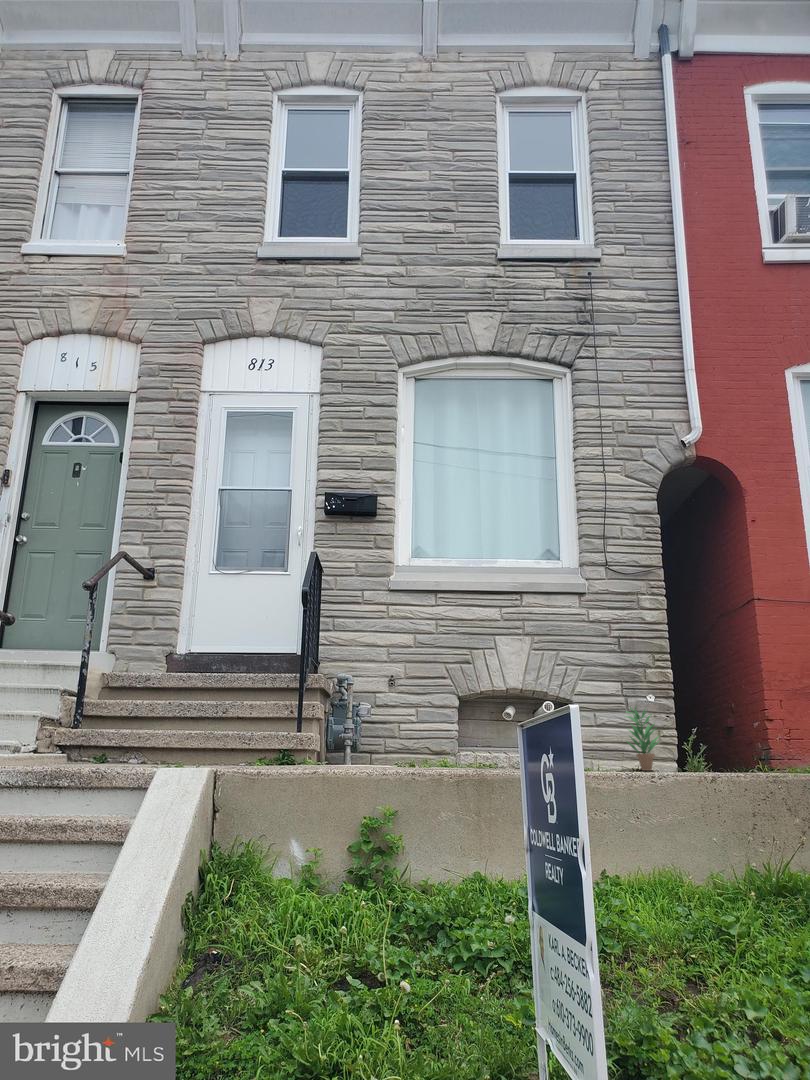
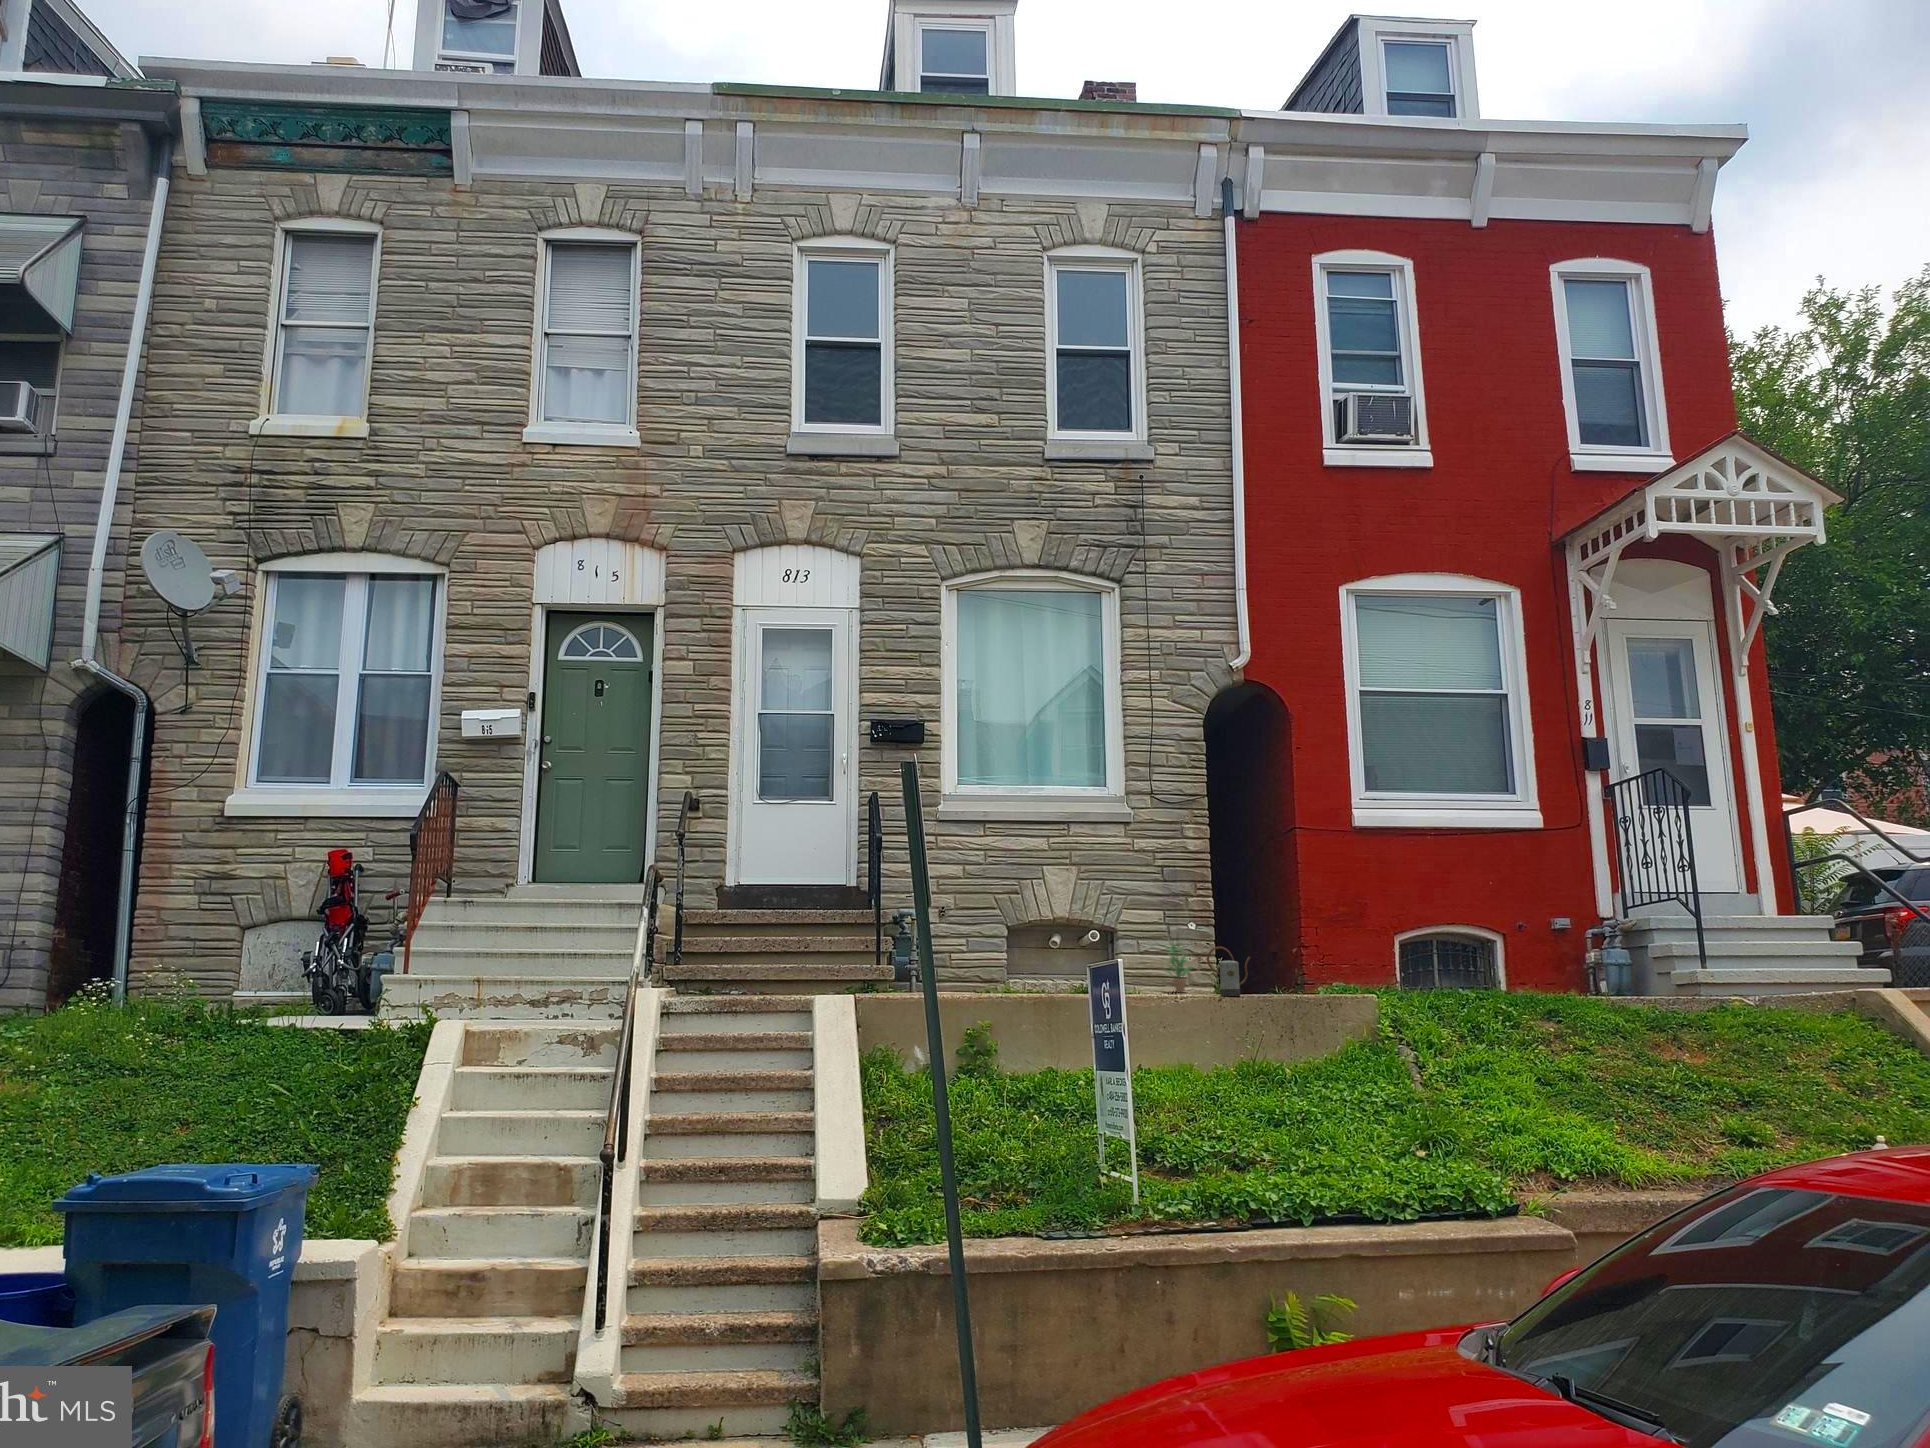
watering can: none [680,715,736,777] -> present [1207,947,1251,996]

